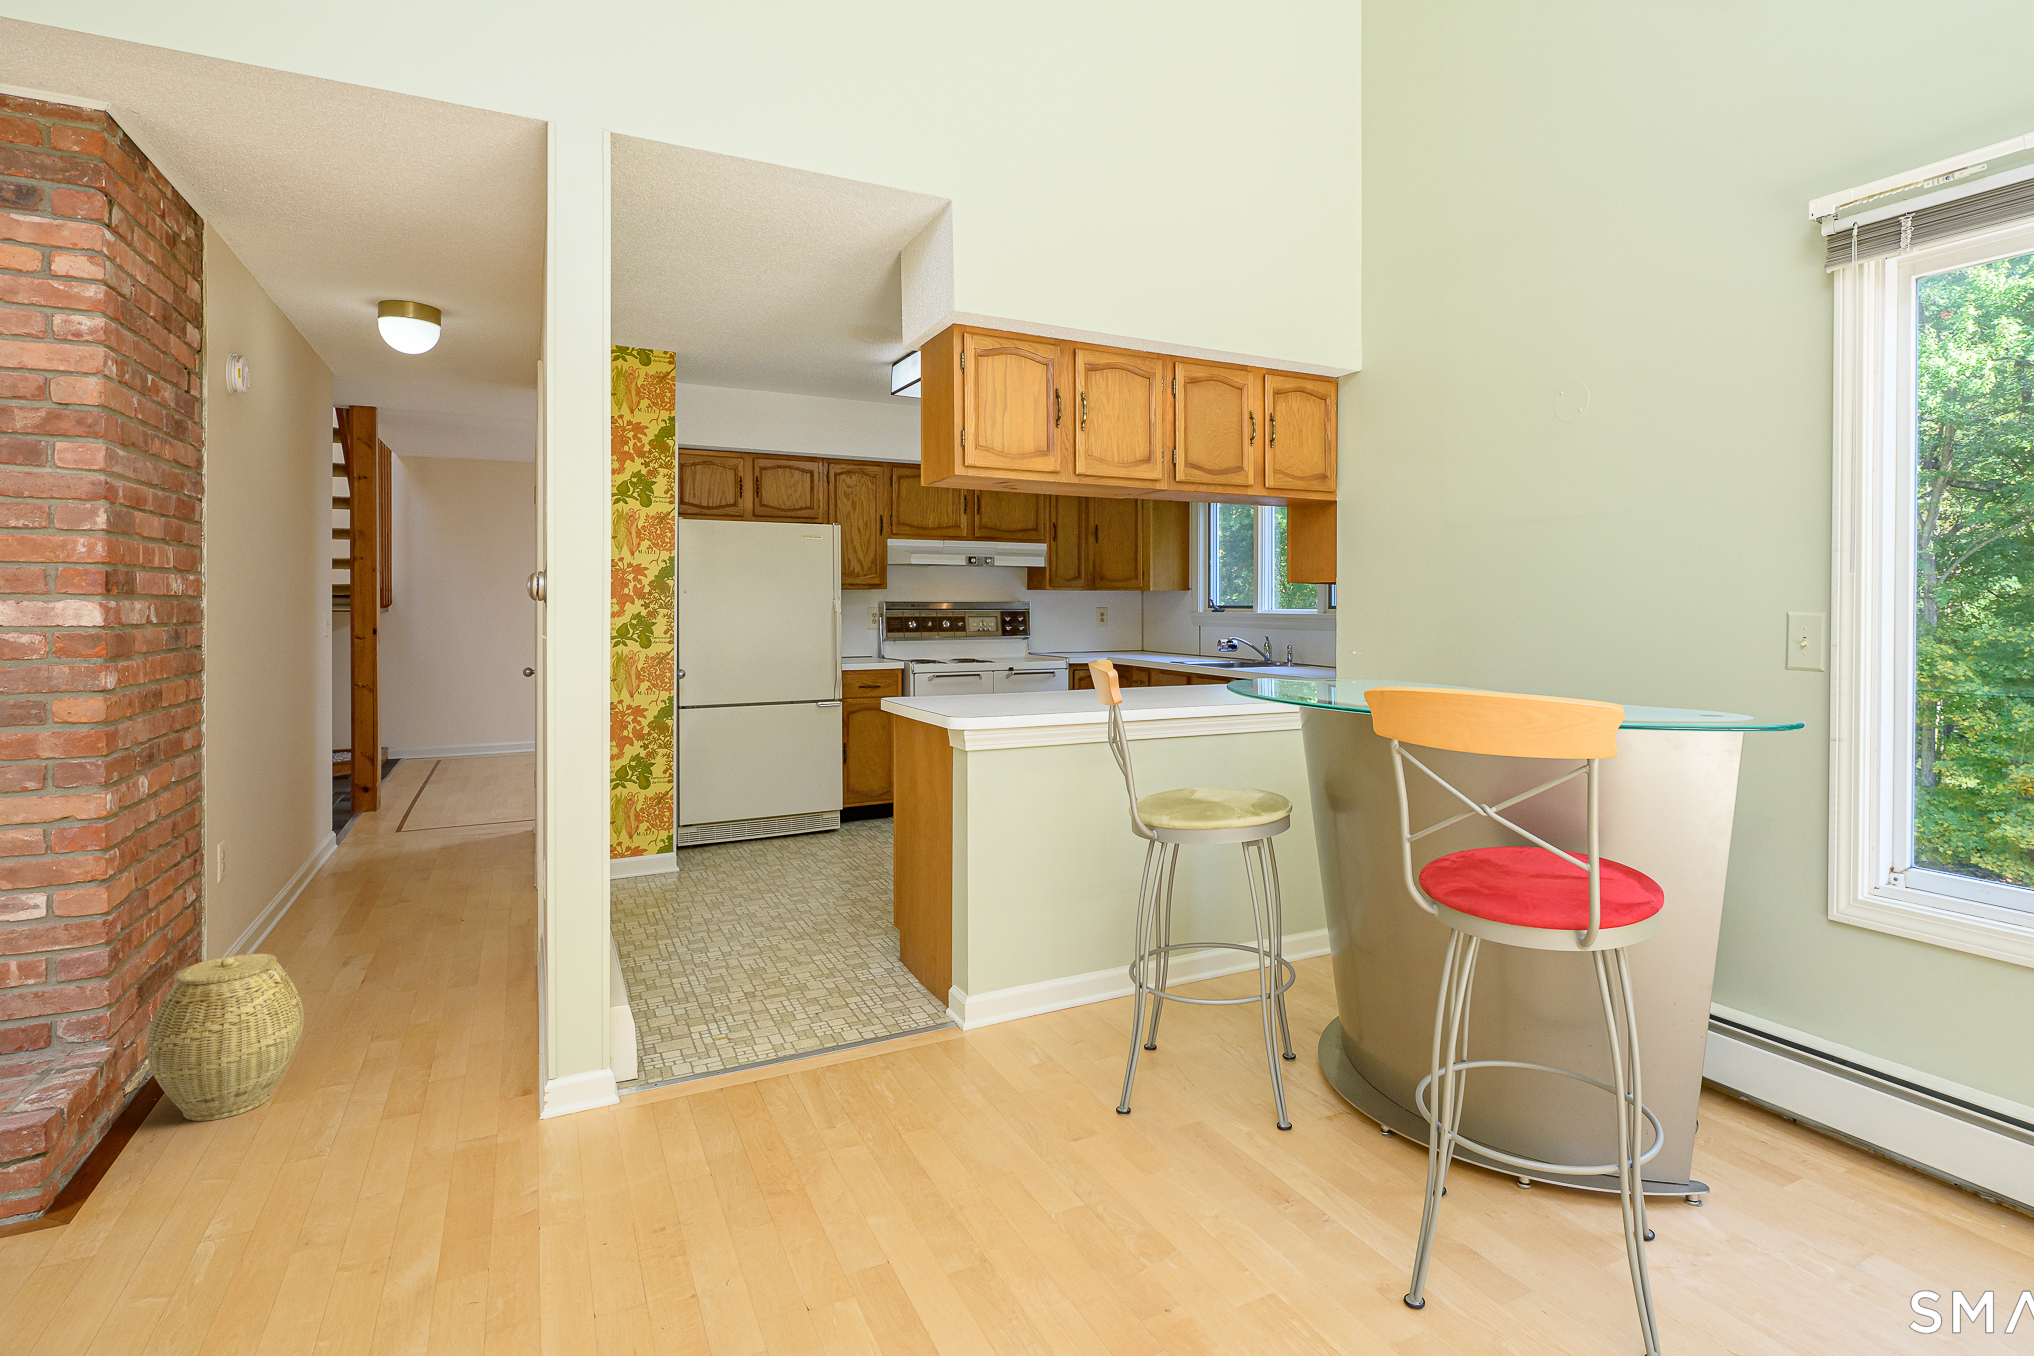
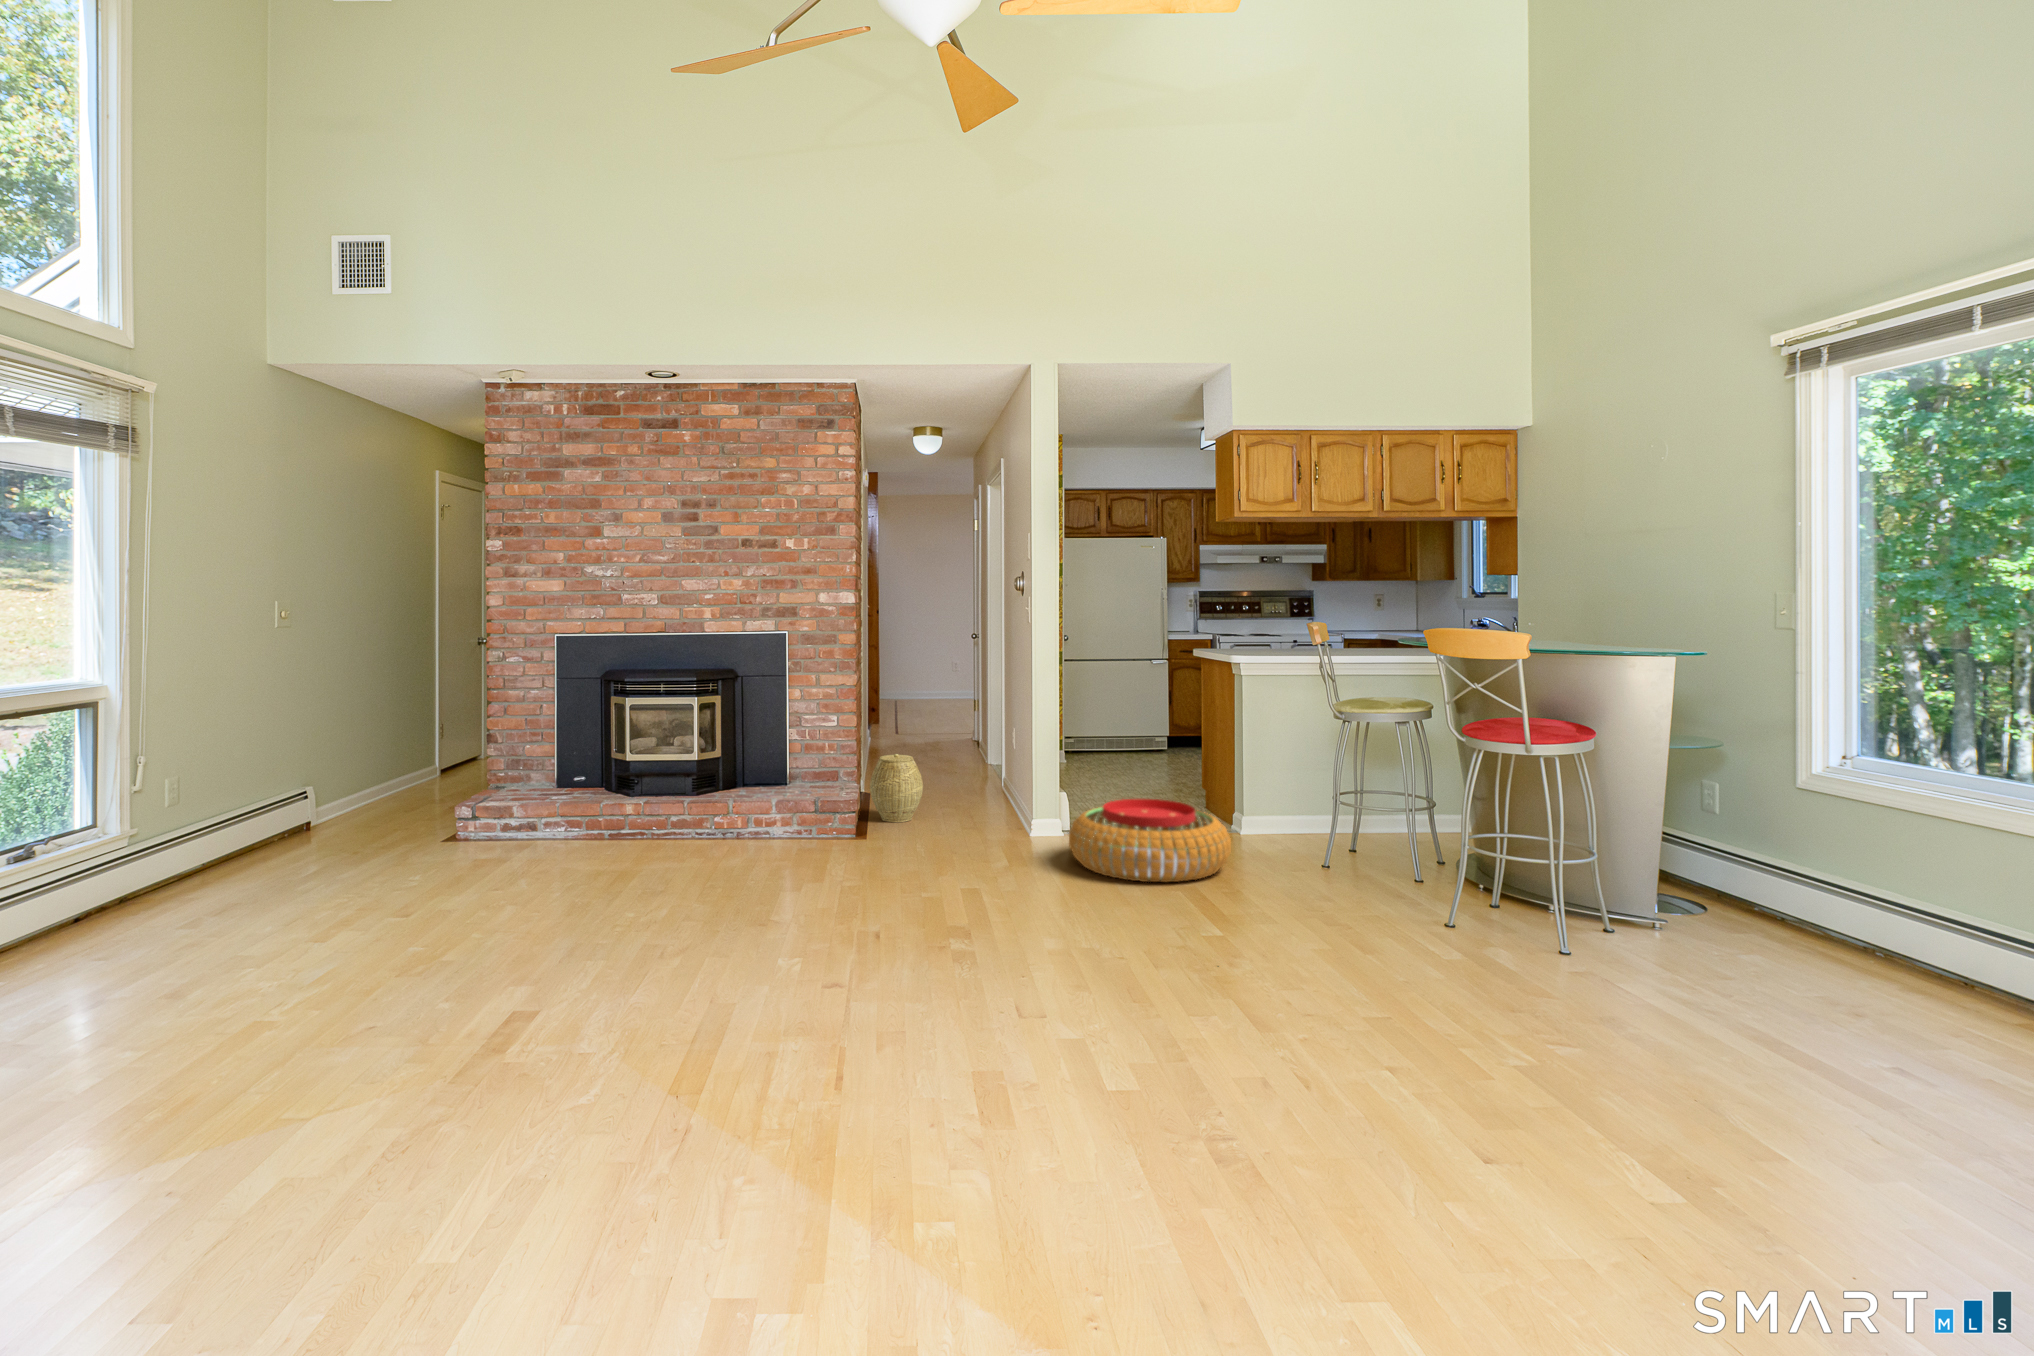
pouf: none [610,1024,971,1275] -> present [1069,799,1231,882]

